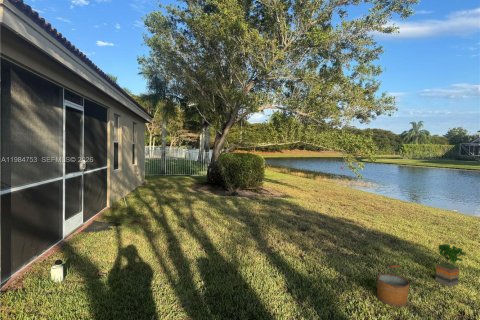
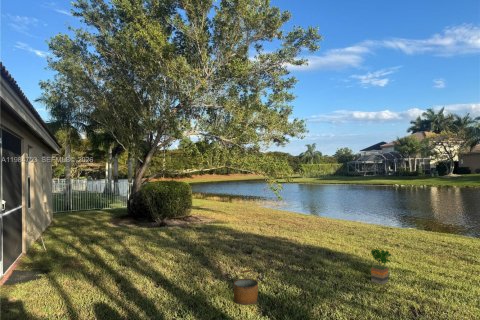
bucket: present [377,265,410,306] -> present [233,270,258,305]

